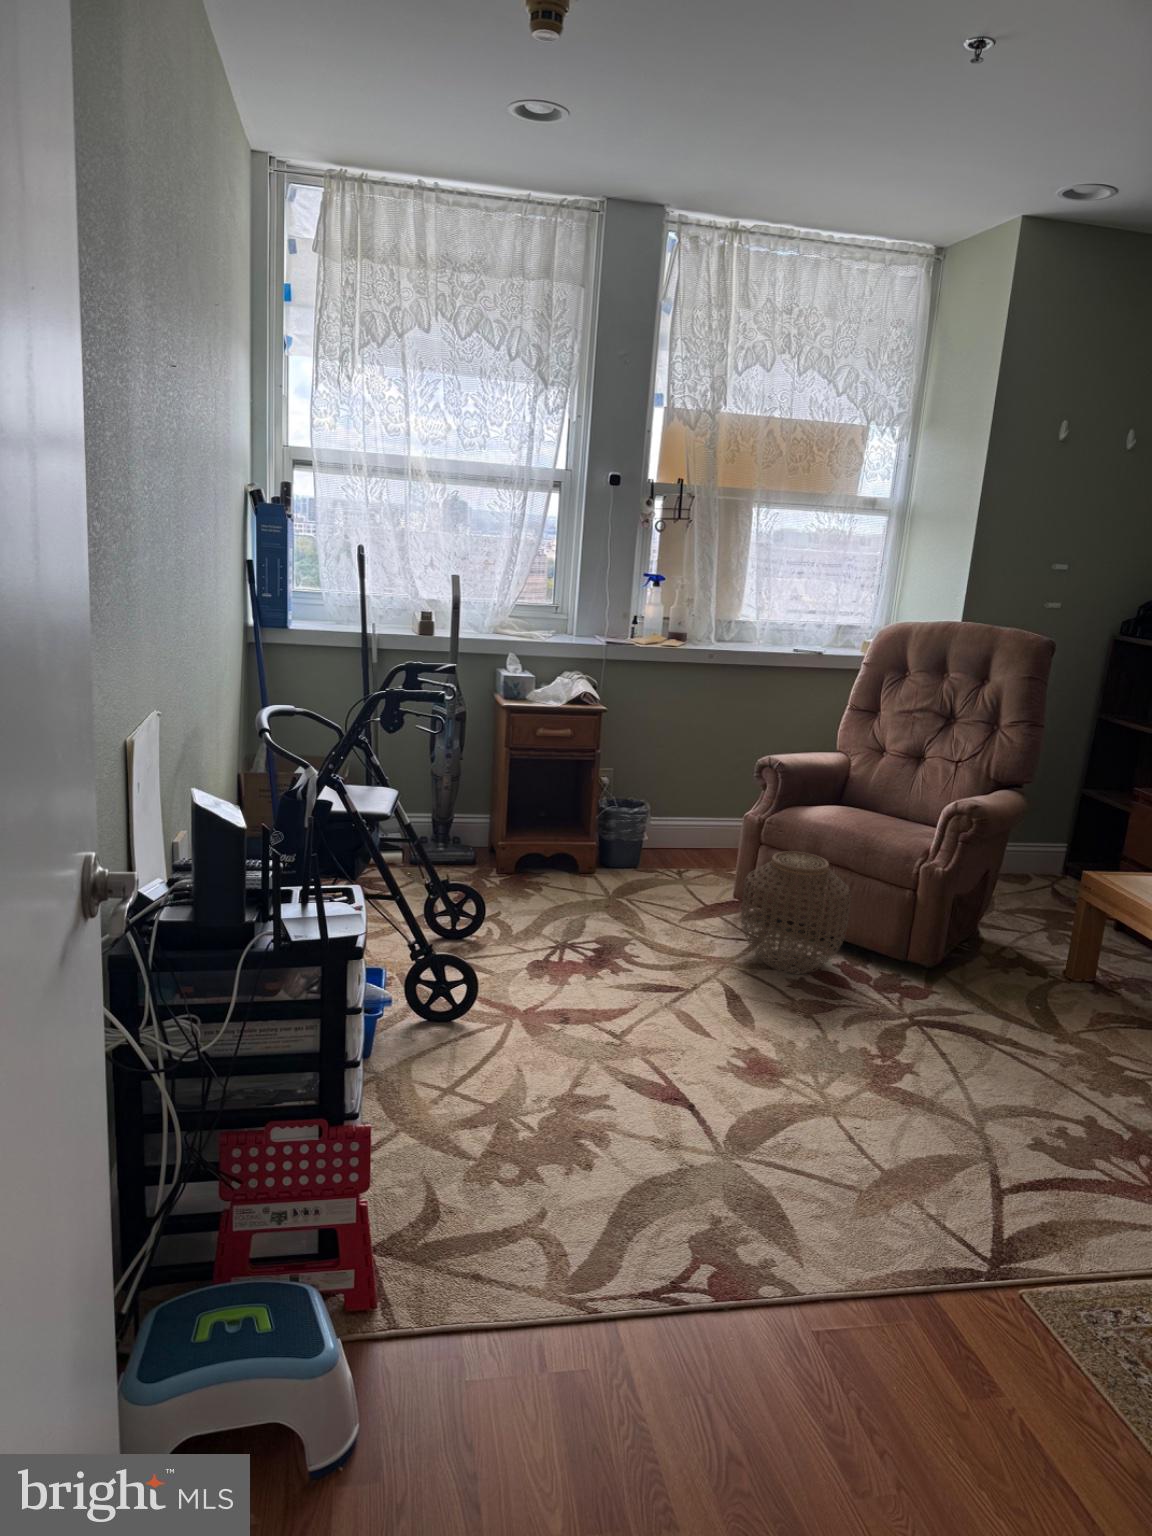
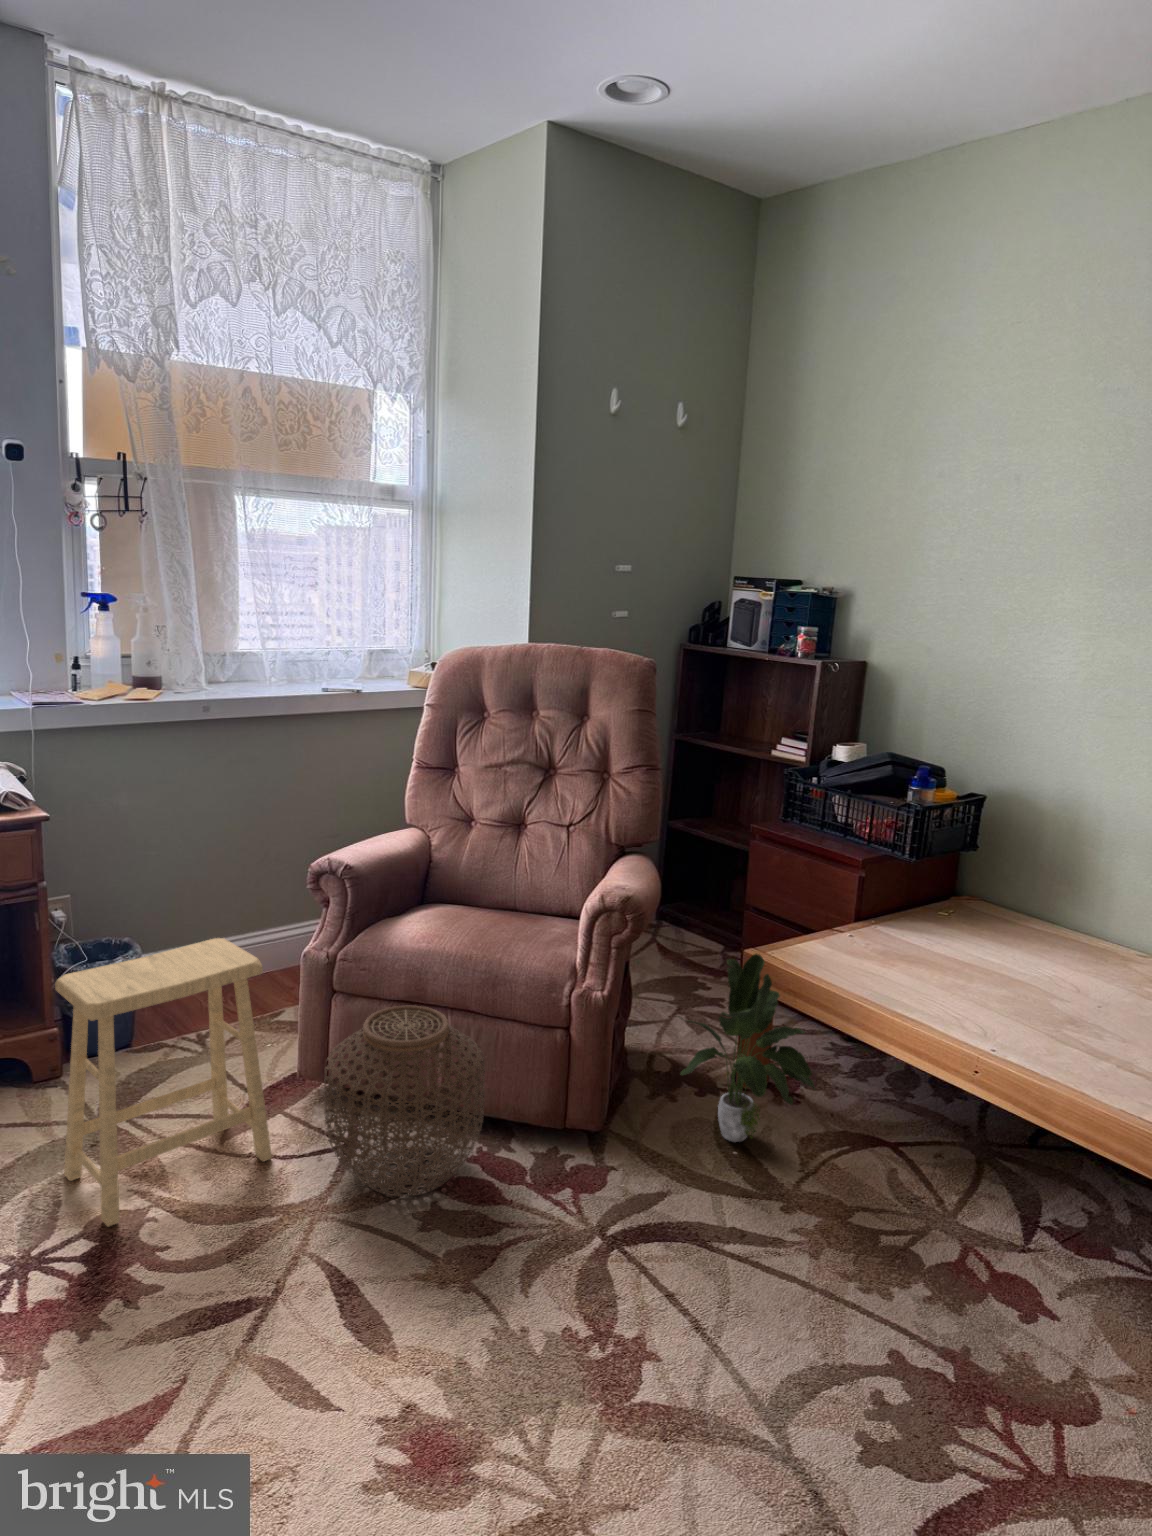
footstool: none [590,792,717,940] -> present [55,938,272,1227]
potted plant: none [998,866,1118,1009] -> present [681,954,815,1142]

